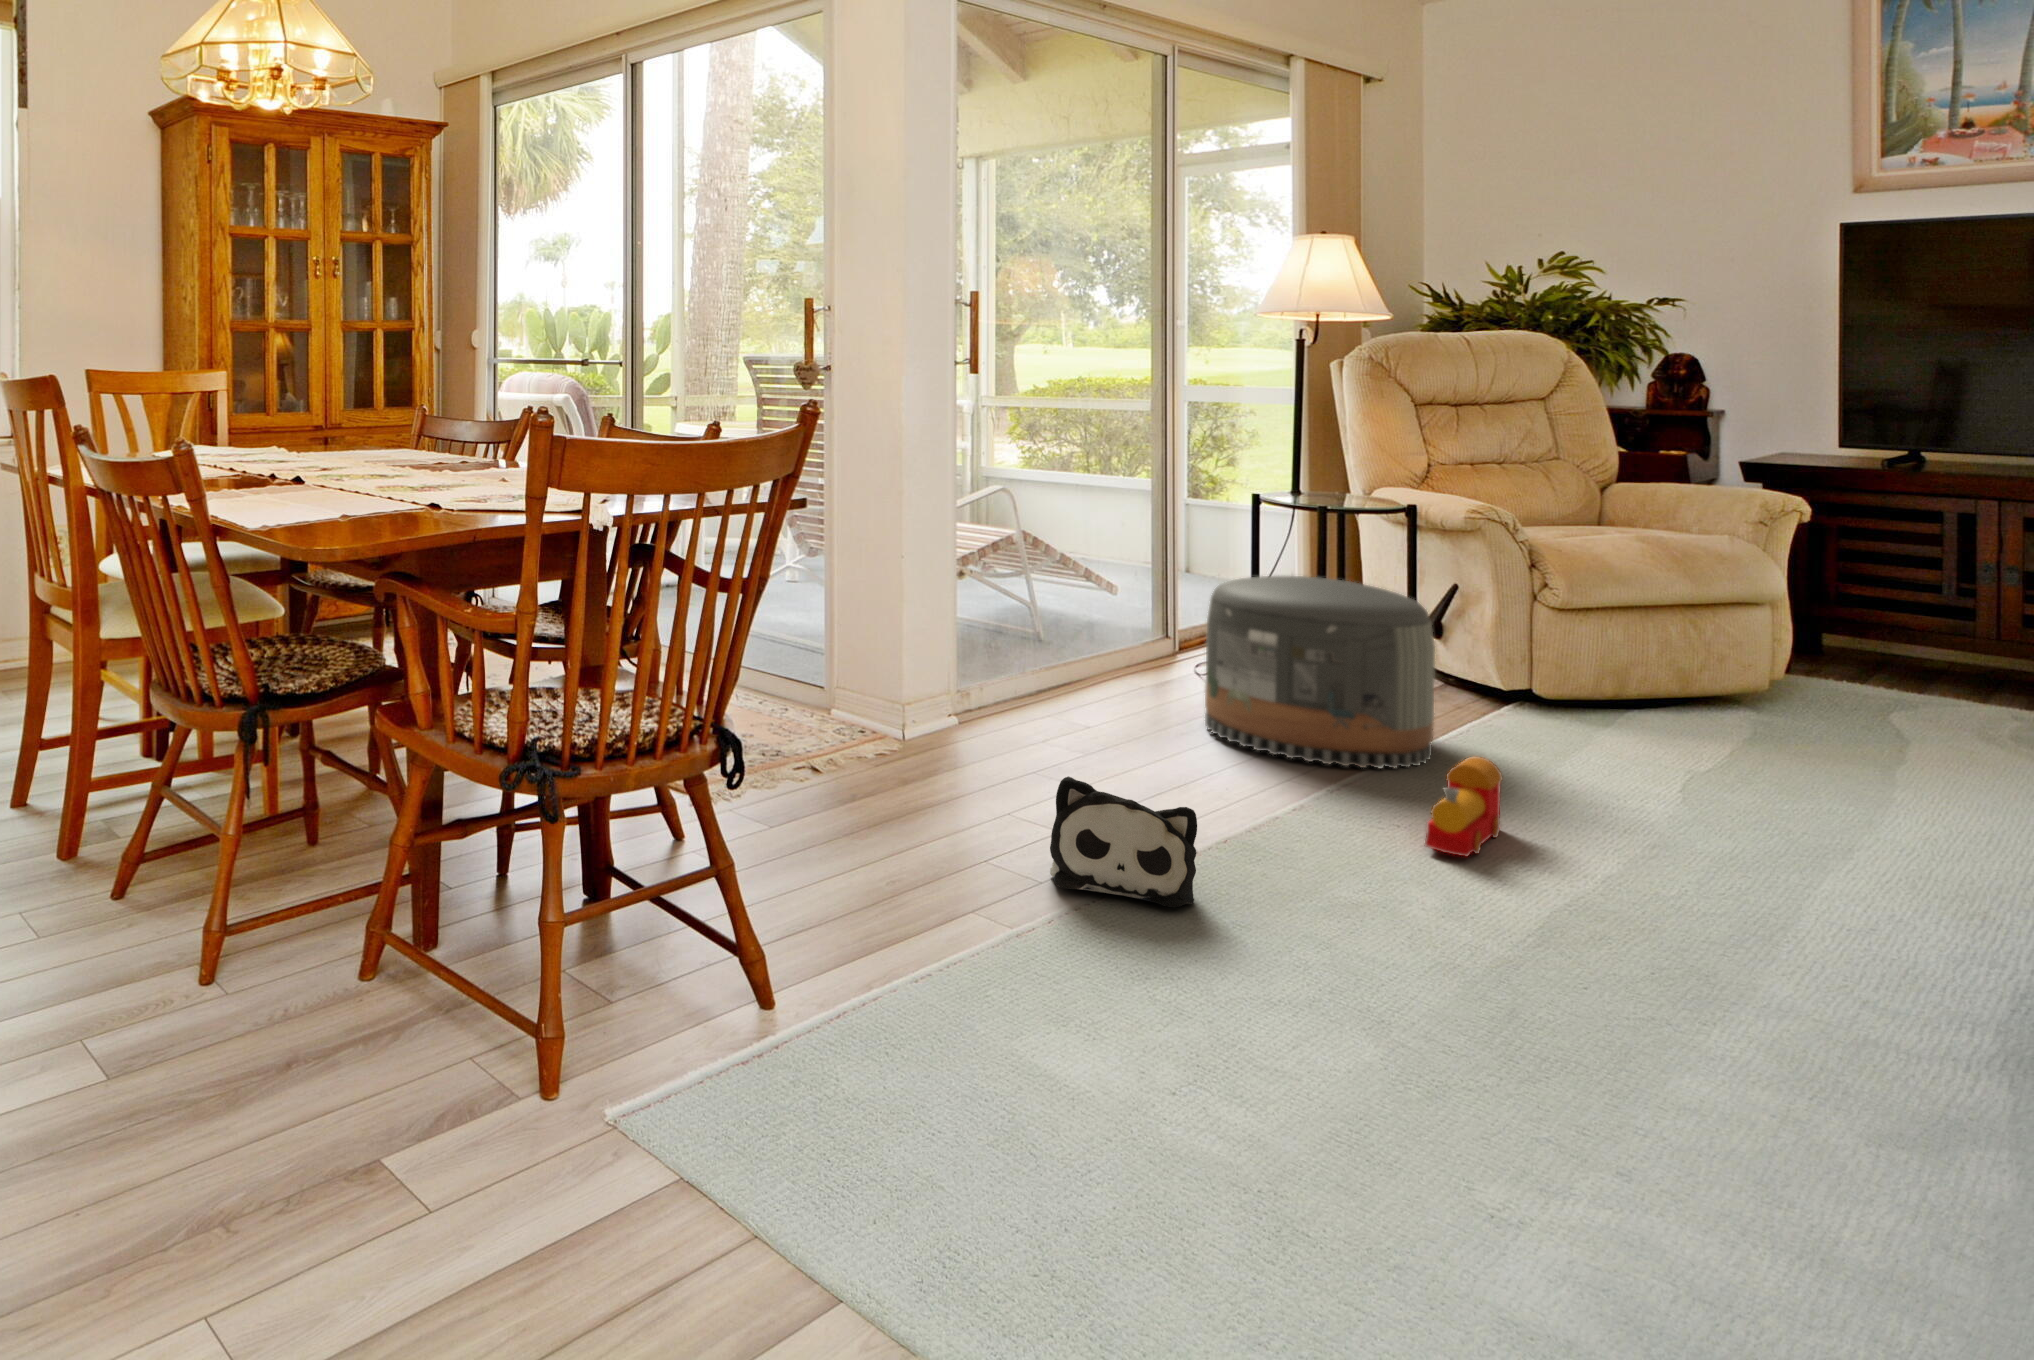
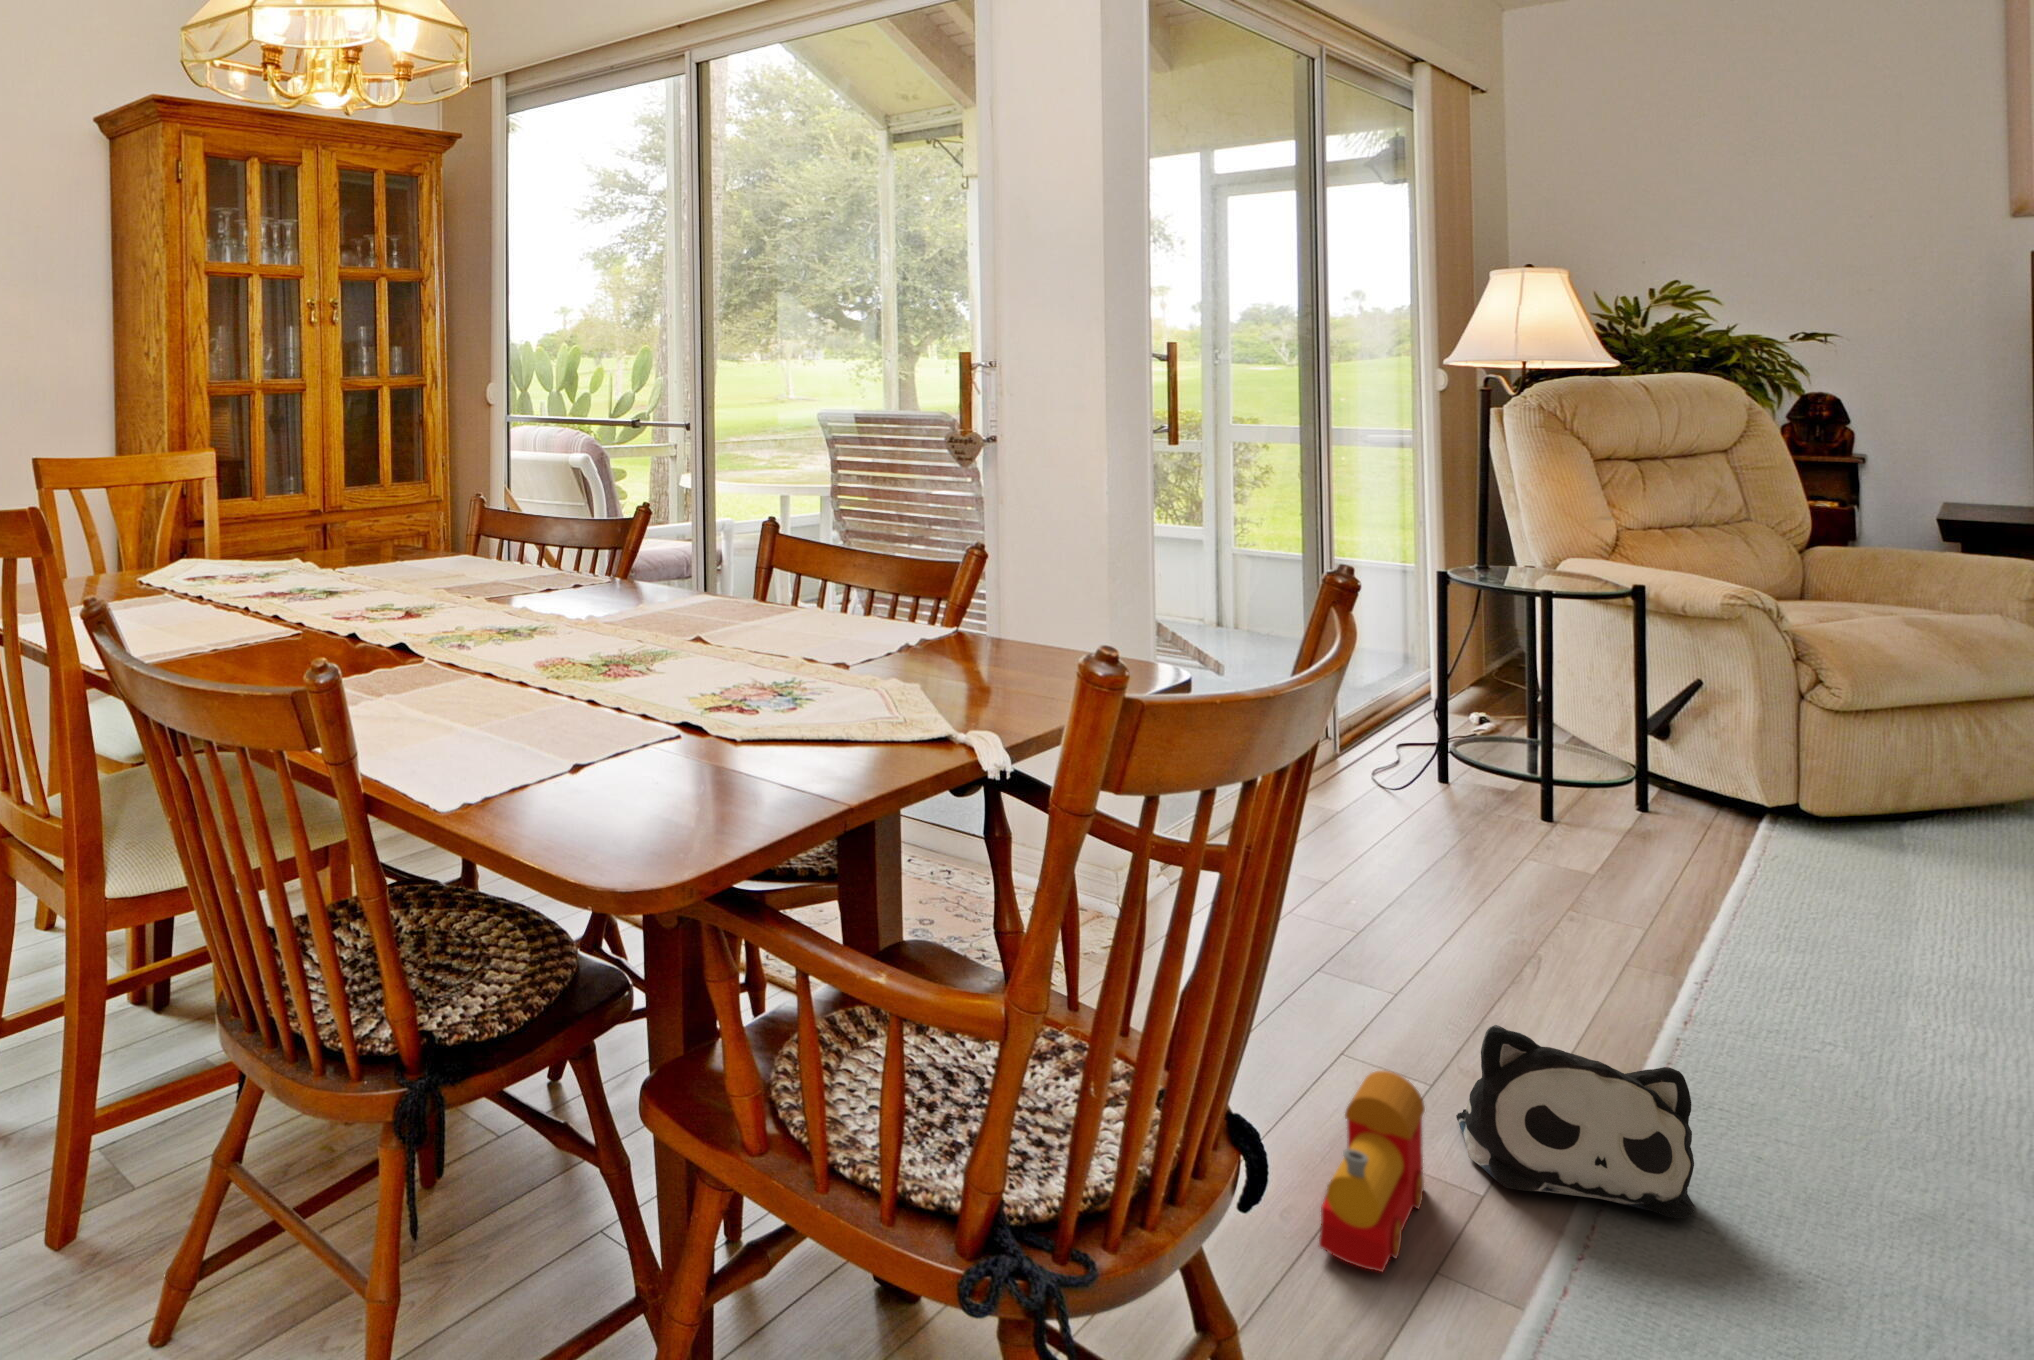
pouf: present [1205,576,1435,769] -> none [1458,685,1765,937]
toy train: present [1425,757,1502,856] -> present [1319,1071,1425,1272]

